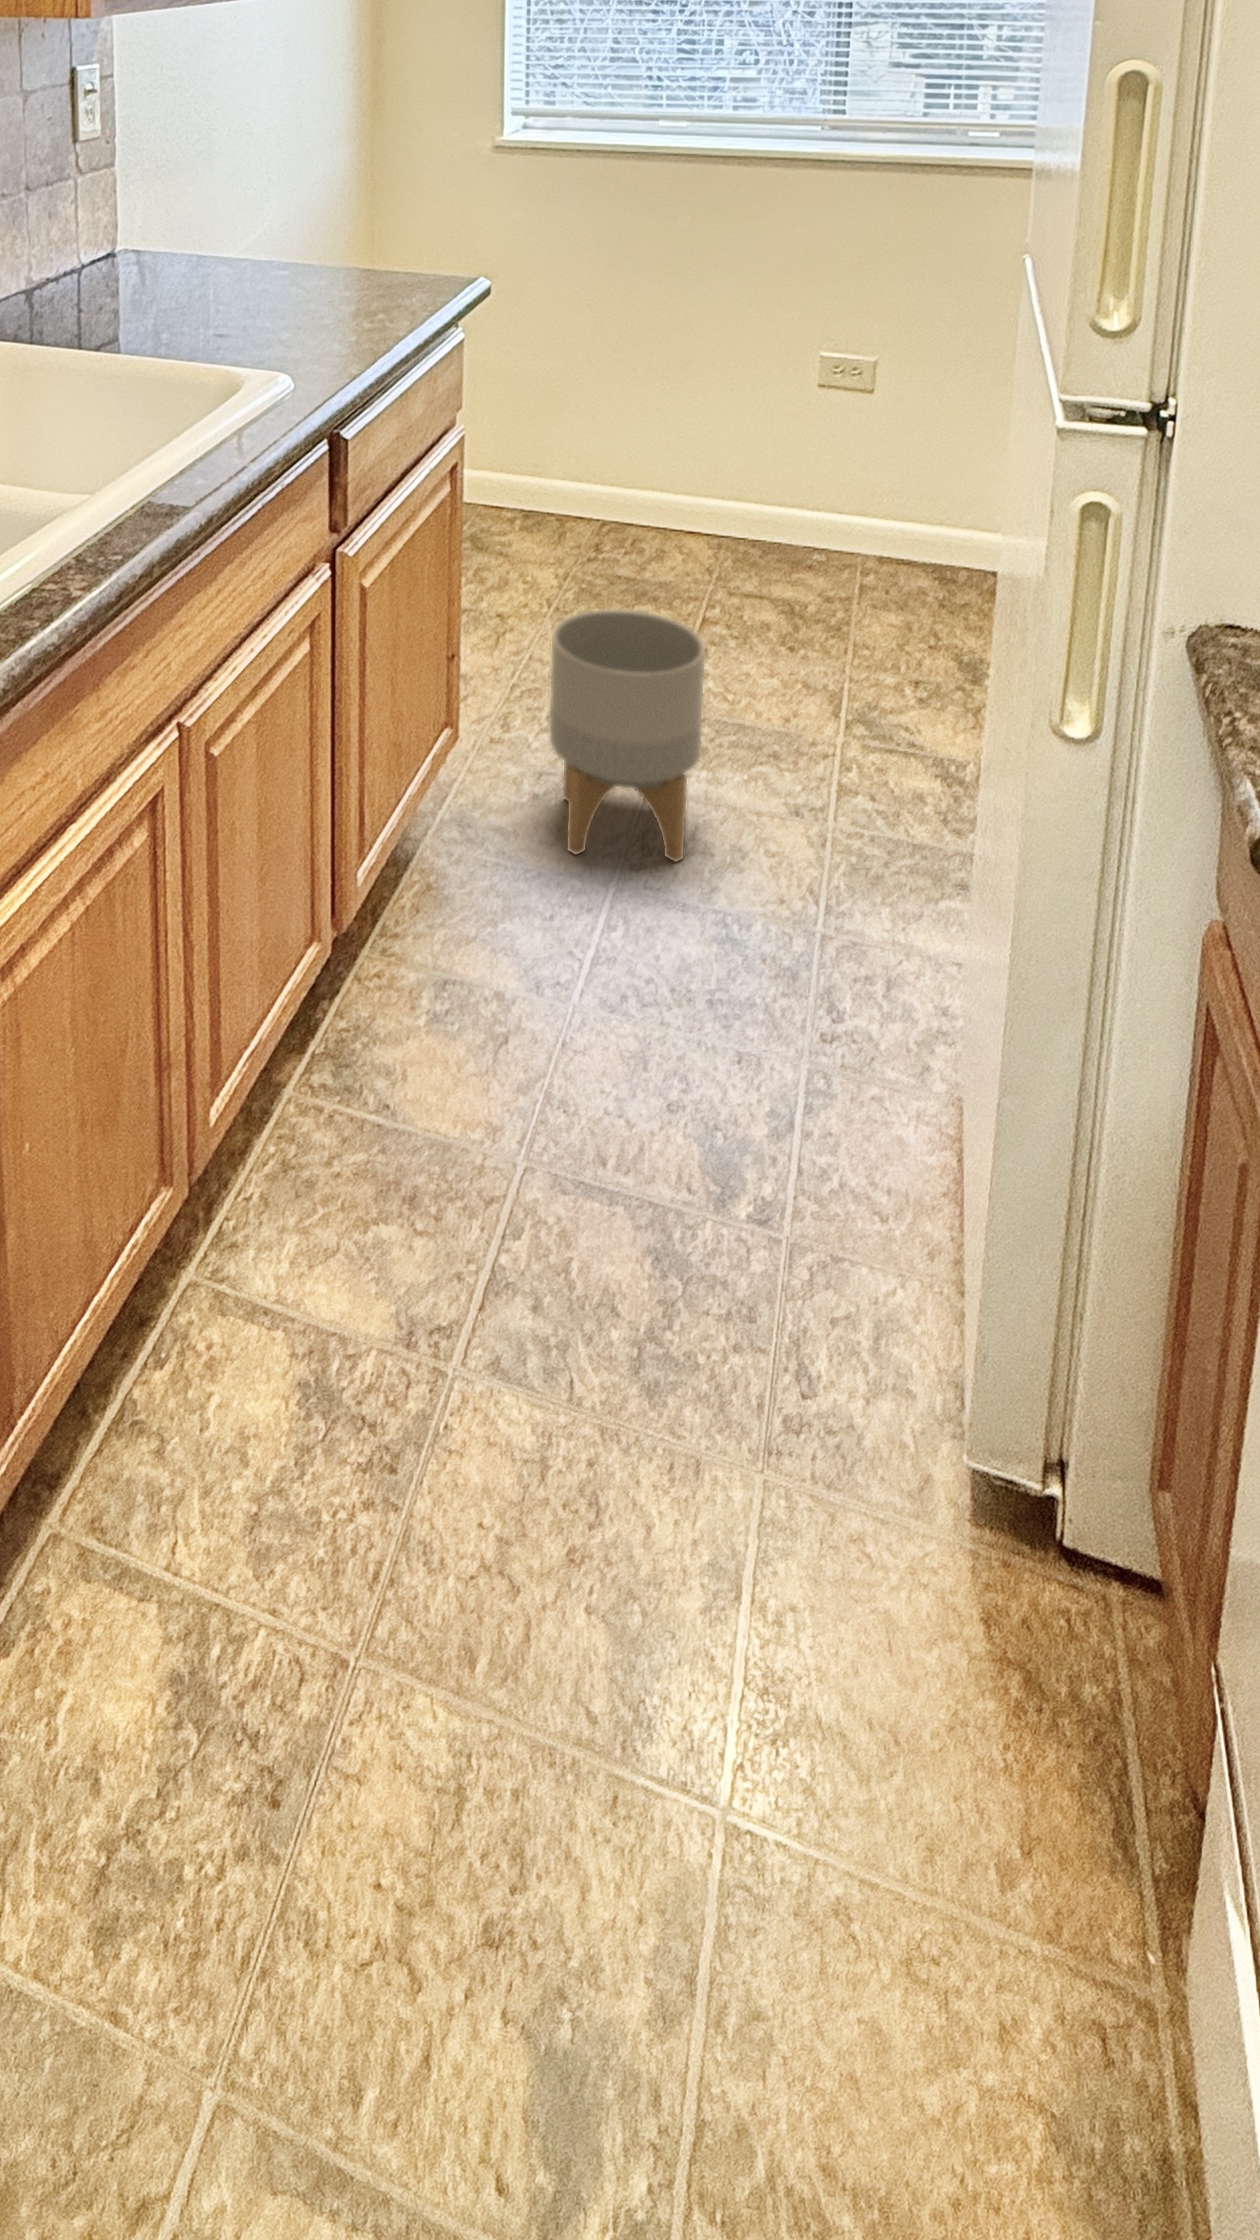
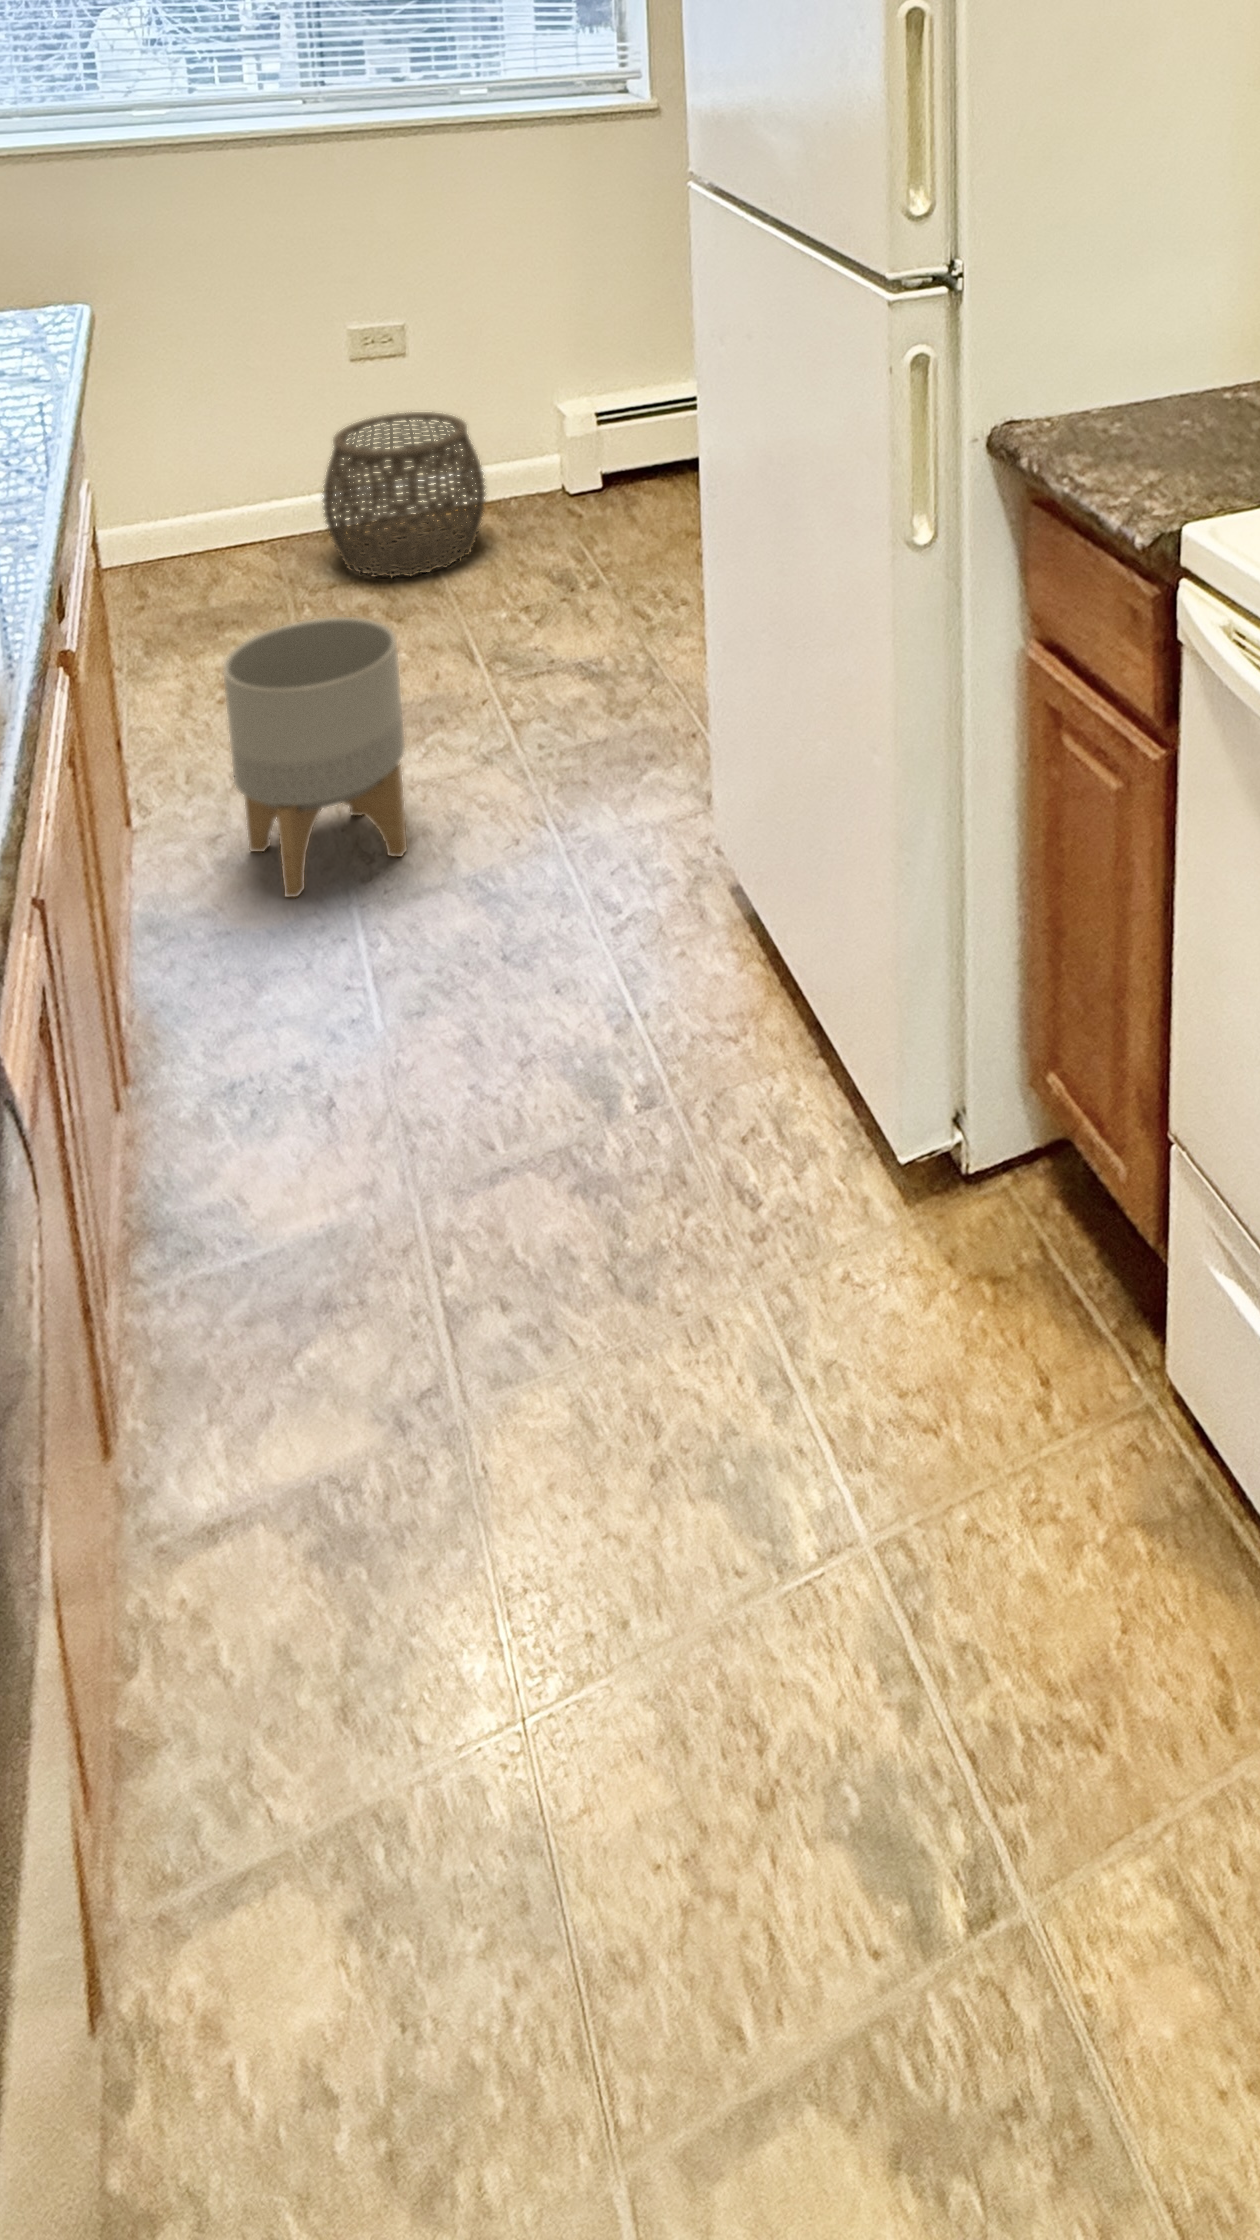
woven basket: none [760,449,922,615] -> present [323,412,486,577]

